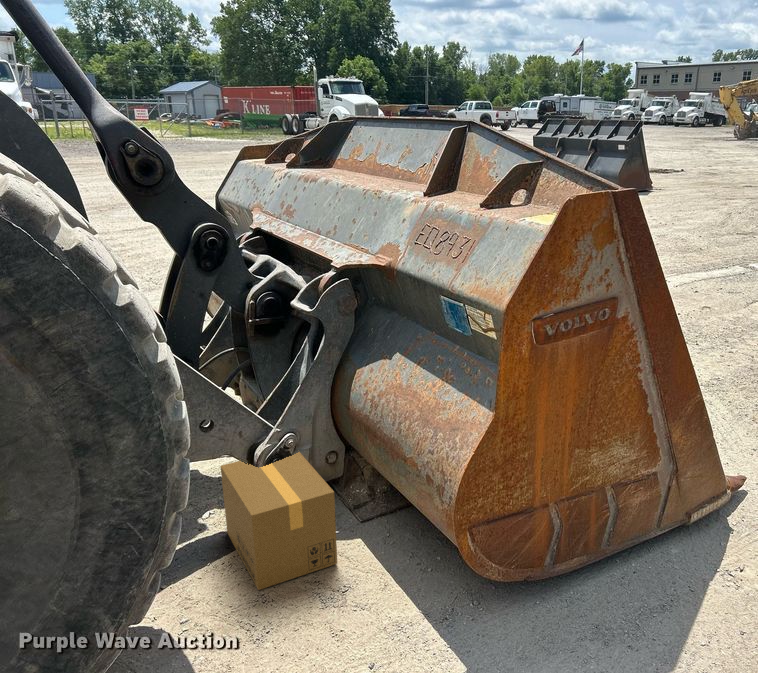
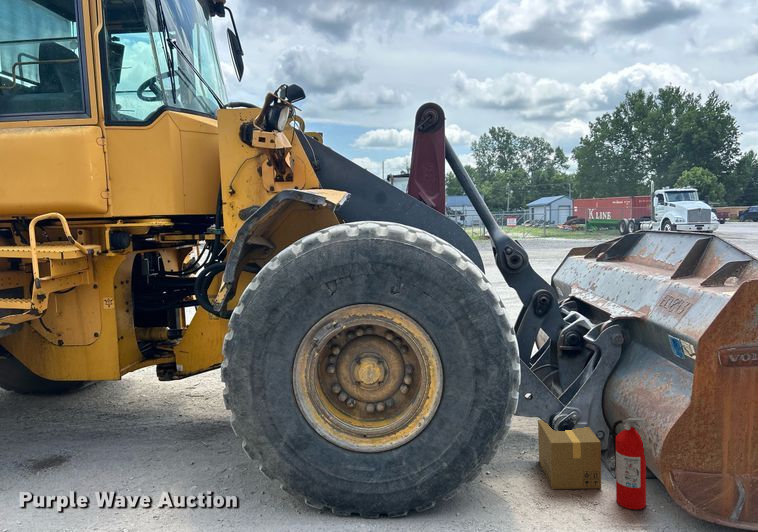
fire extinguisher: none [354,446,415,594] -> present [612,418,646,510]

